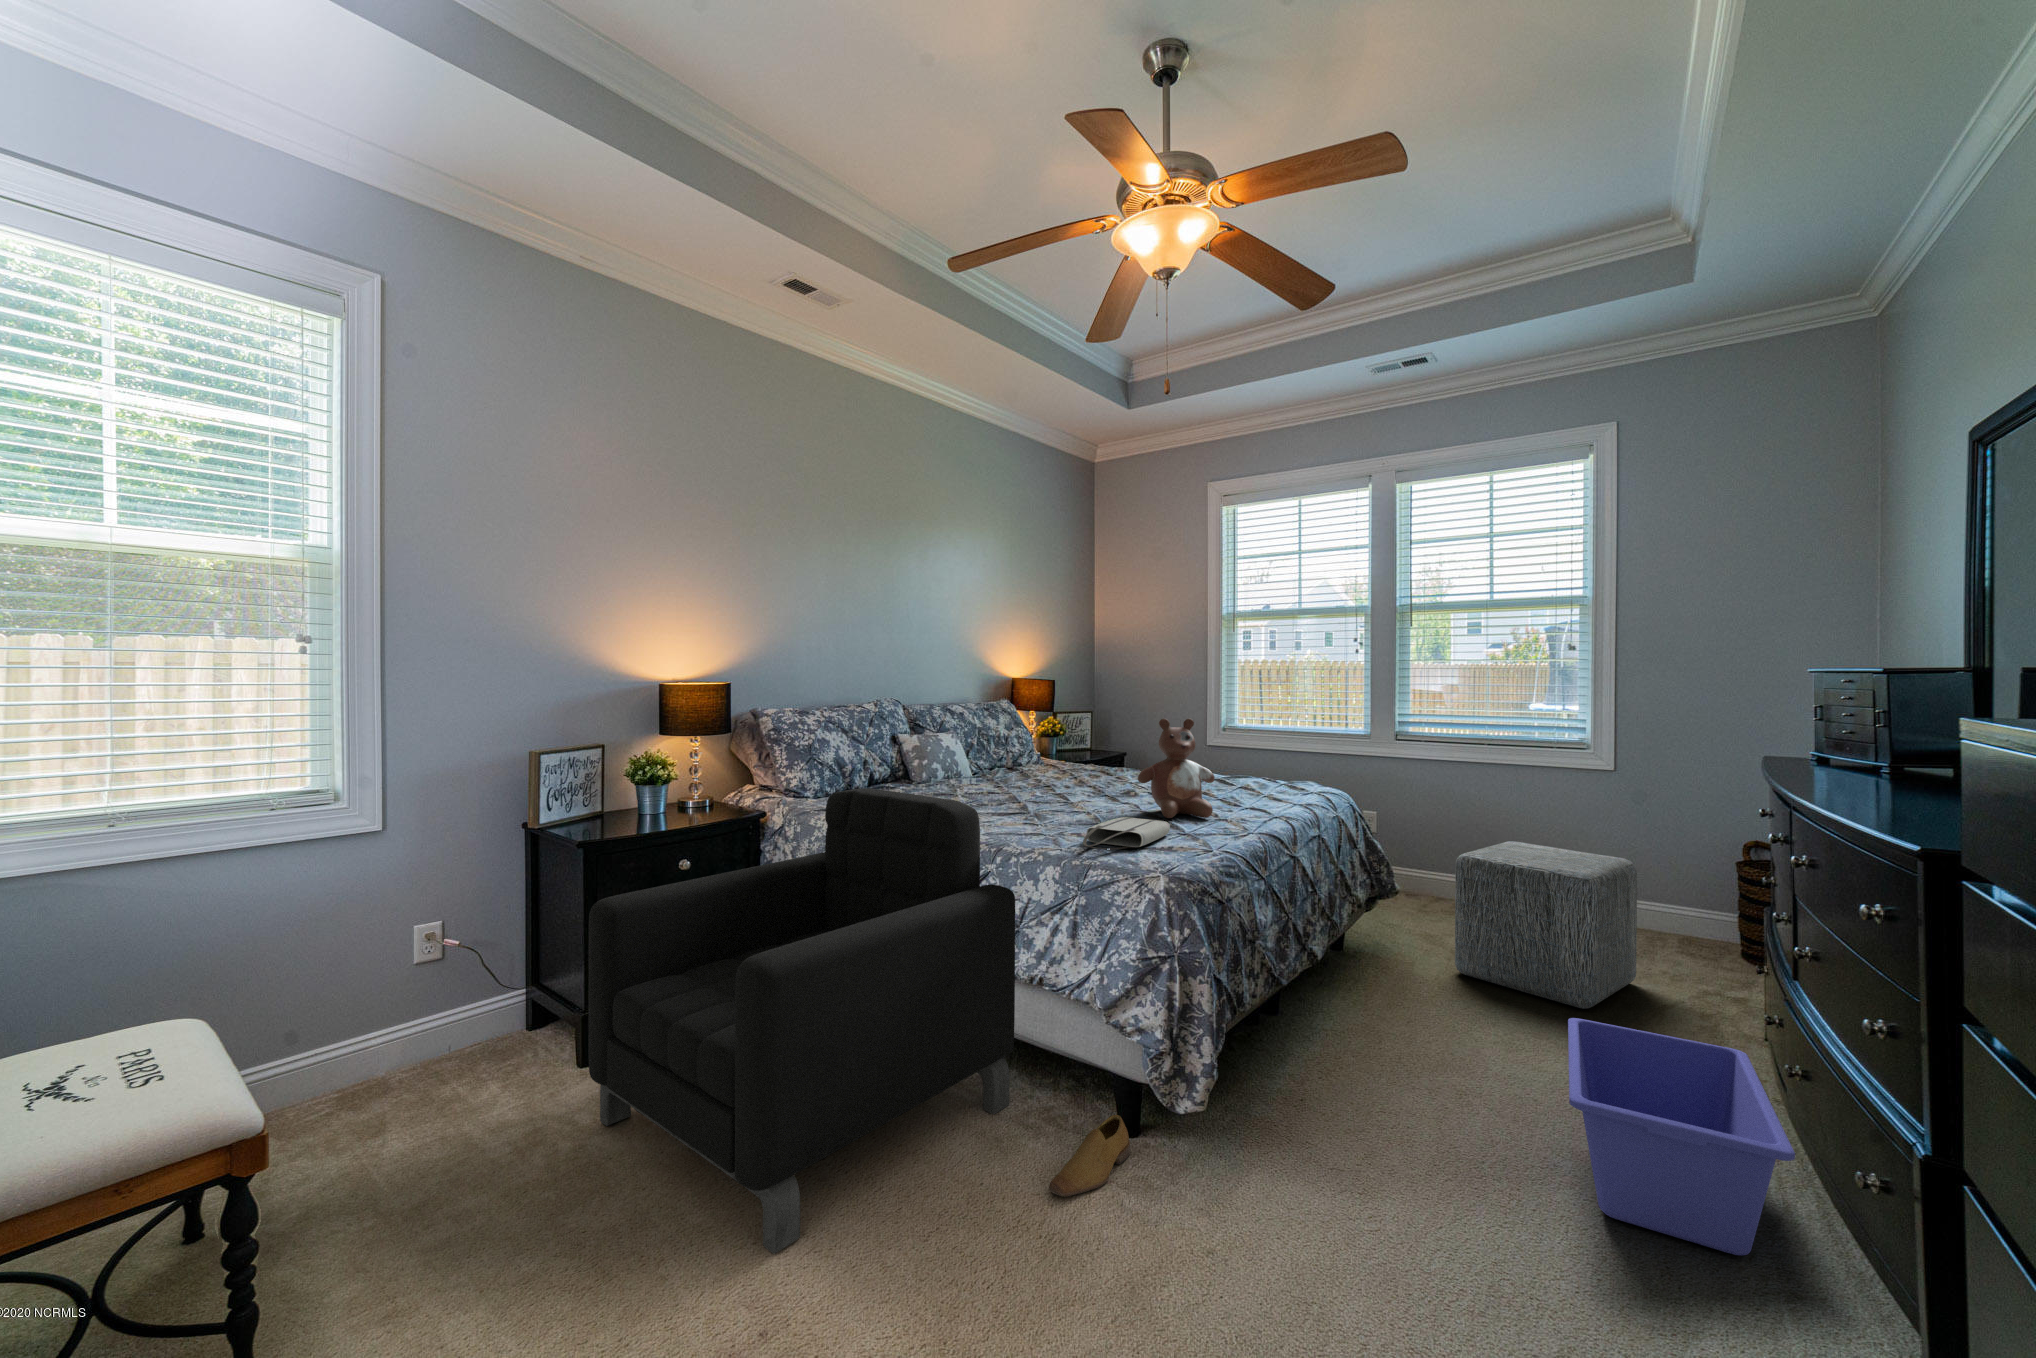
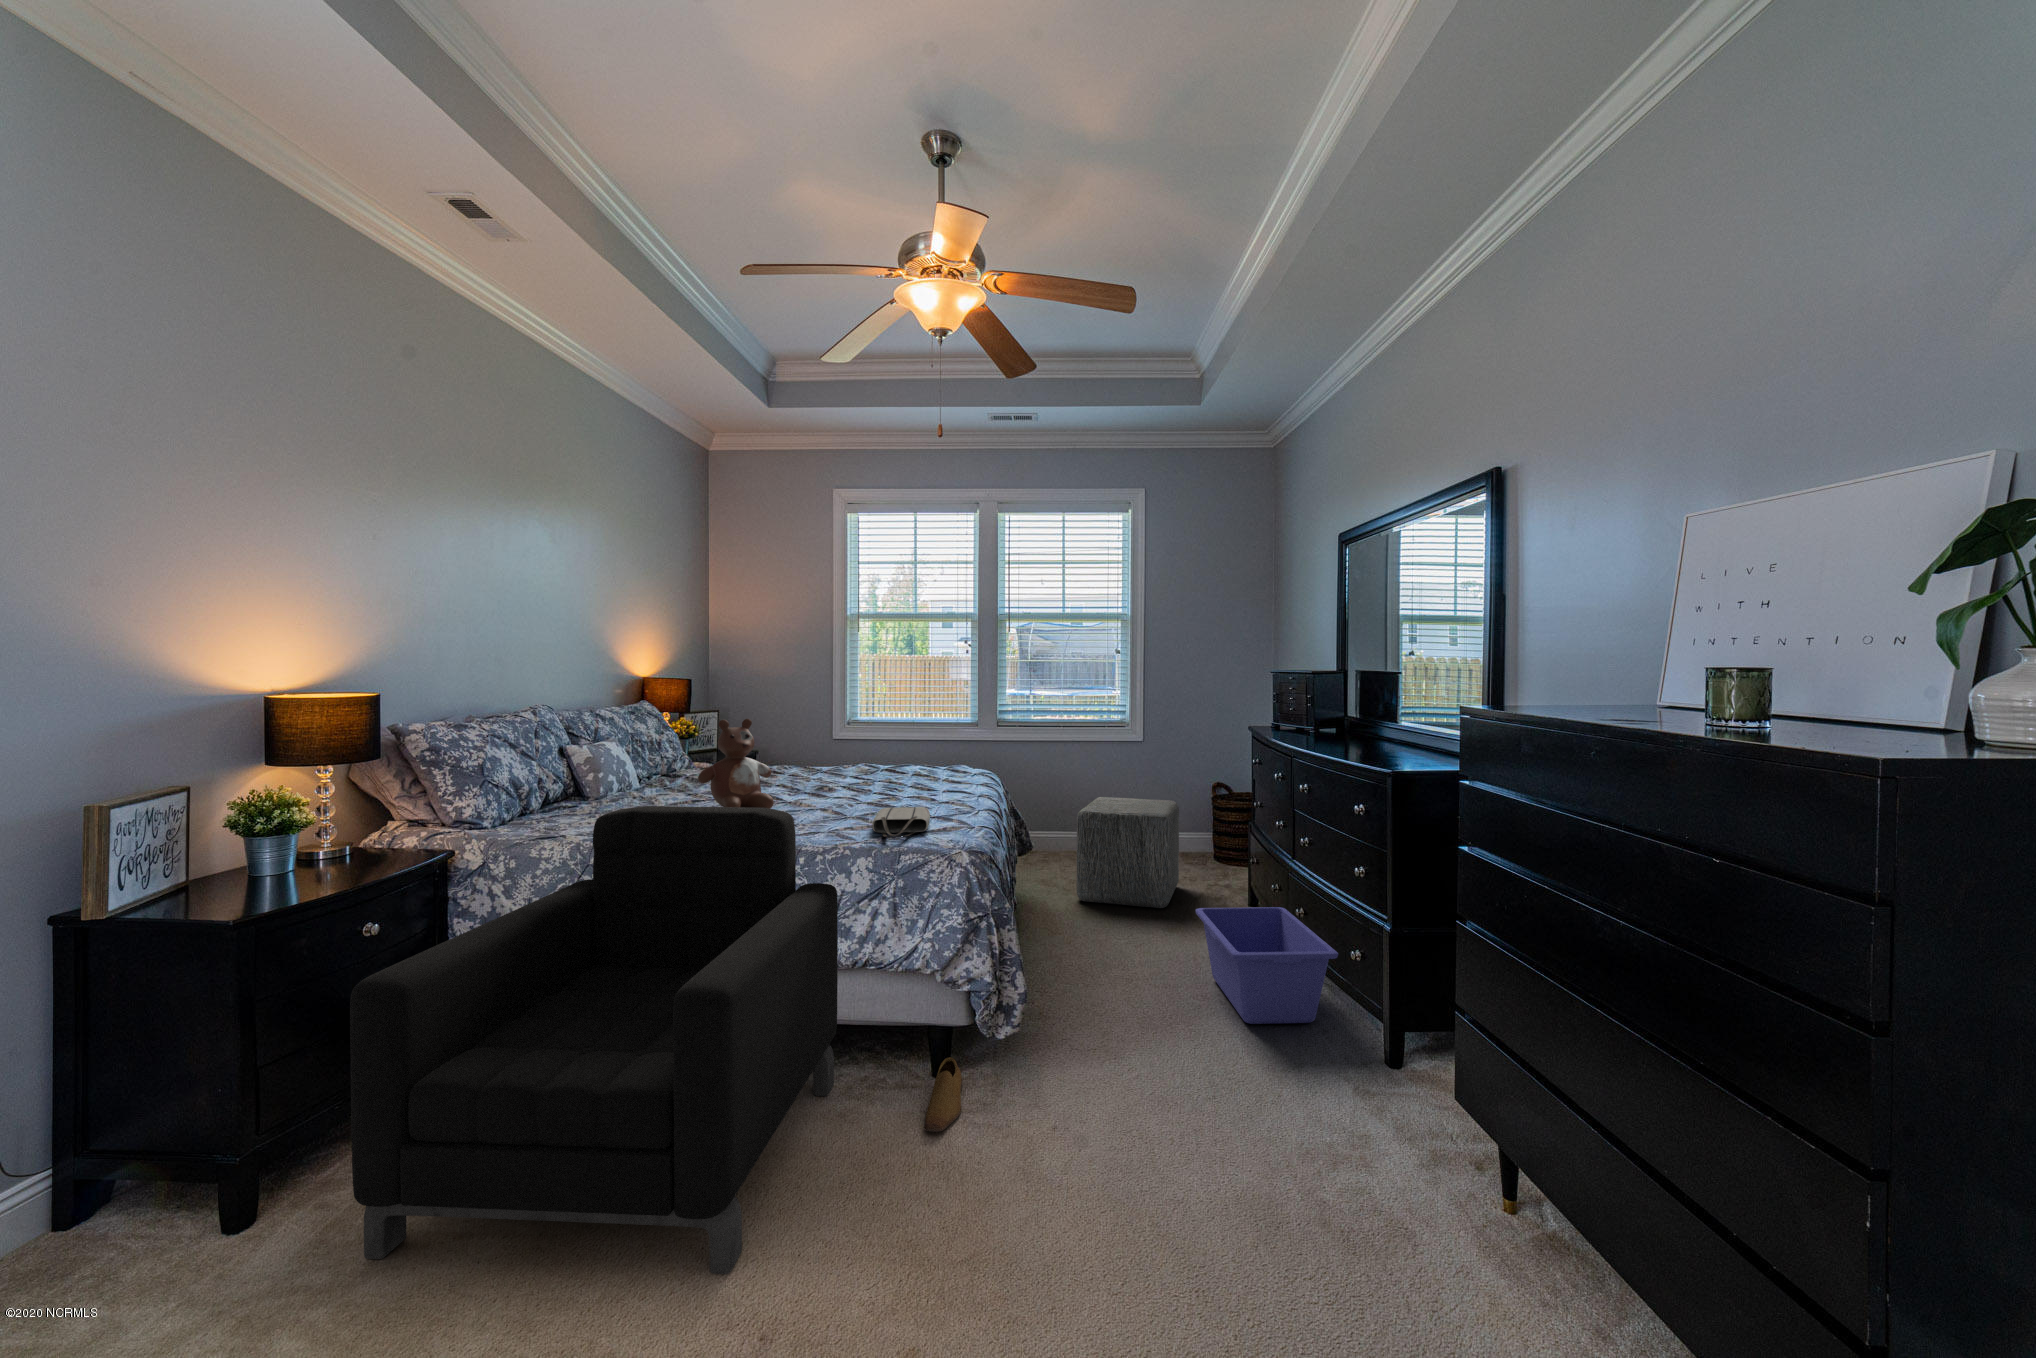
stuffed bear: present [1138,719,1215,818] -> present [698,719,774,808]

